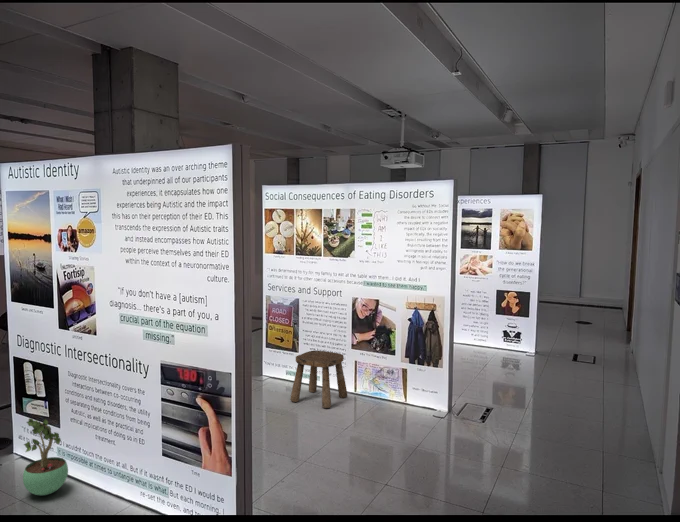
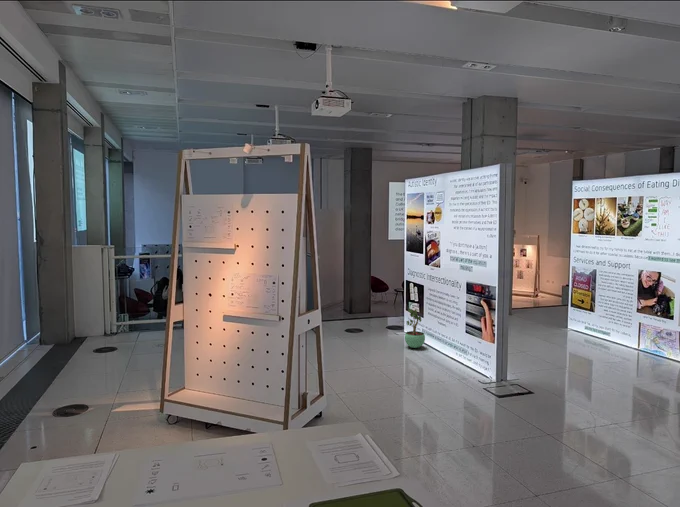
stool: present [290,350,347,408] -> none [578,309,630,350]

